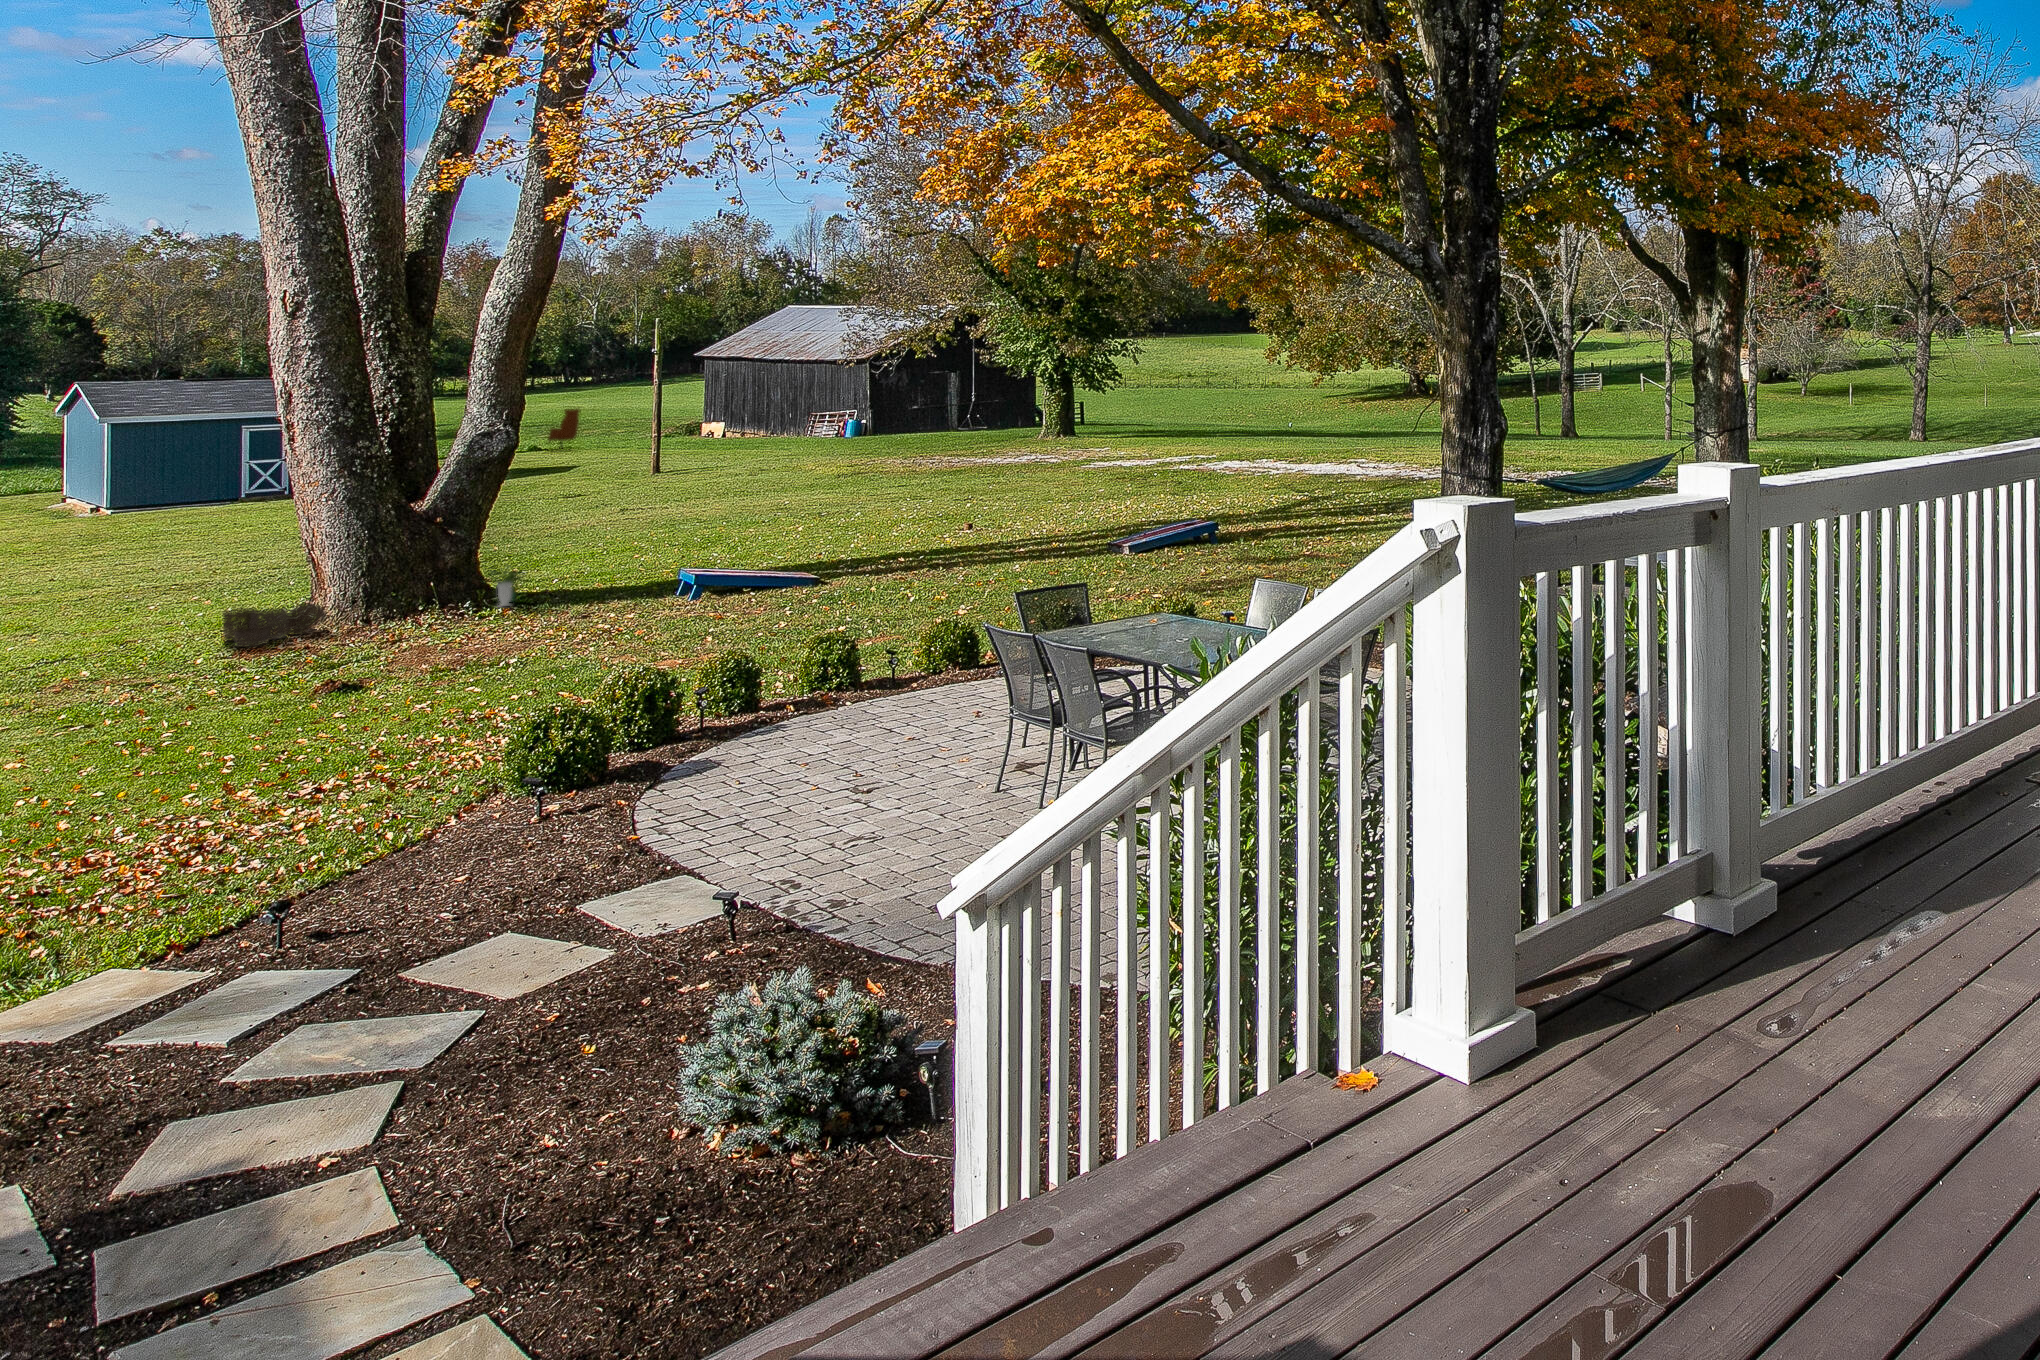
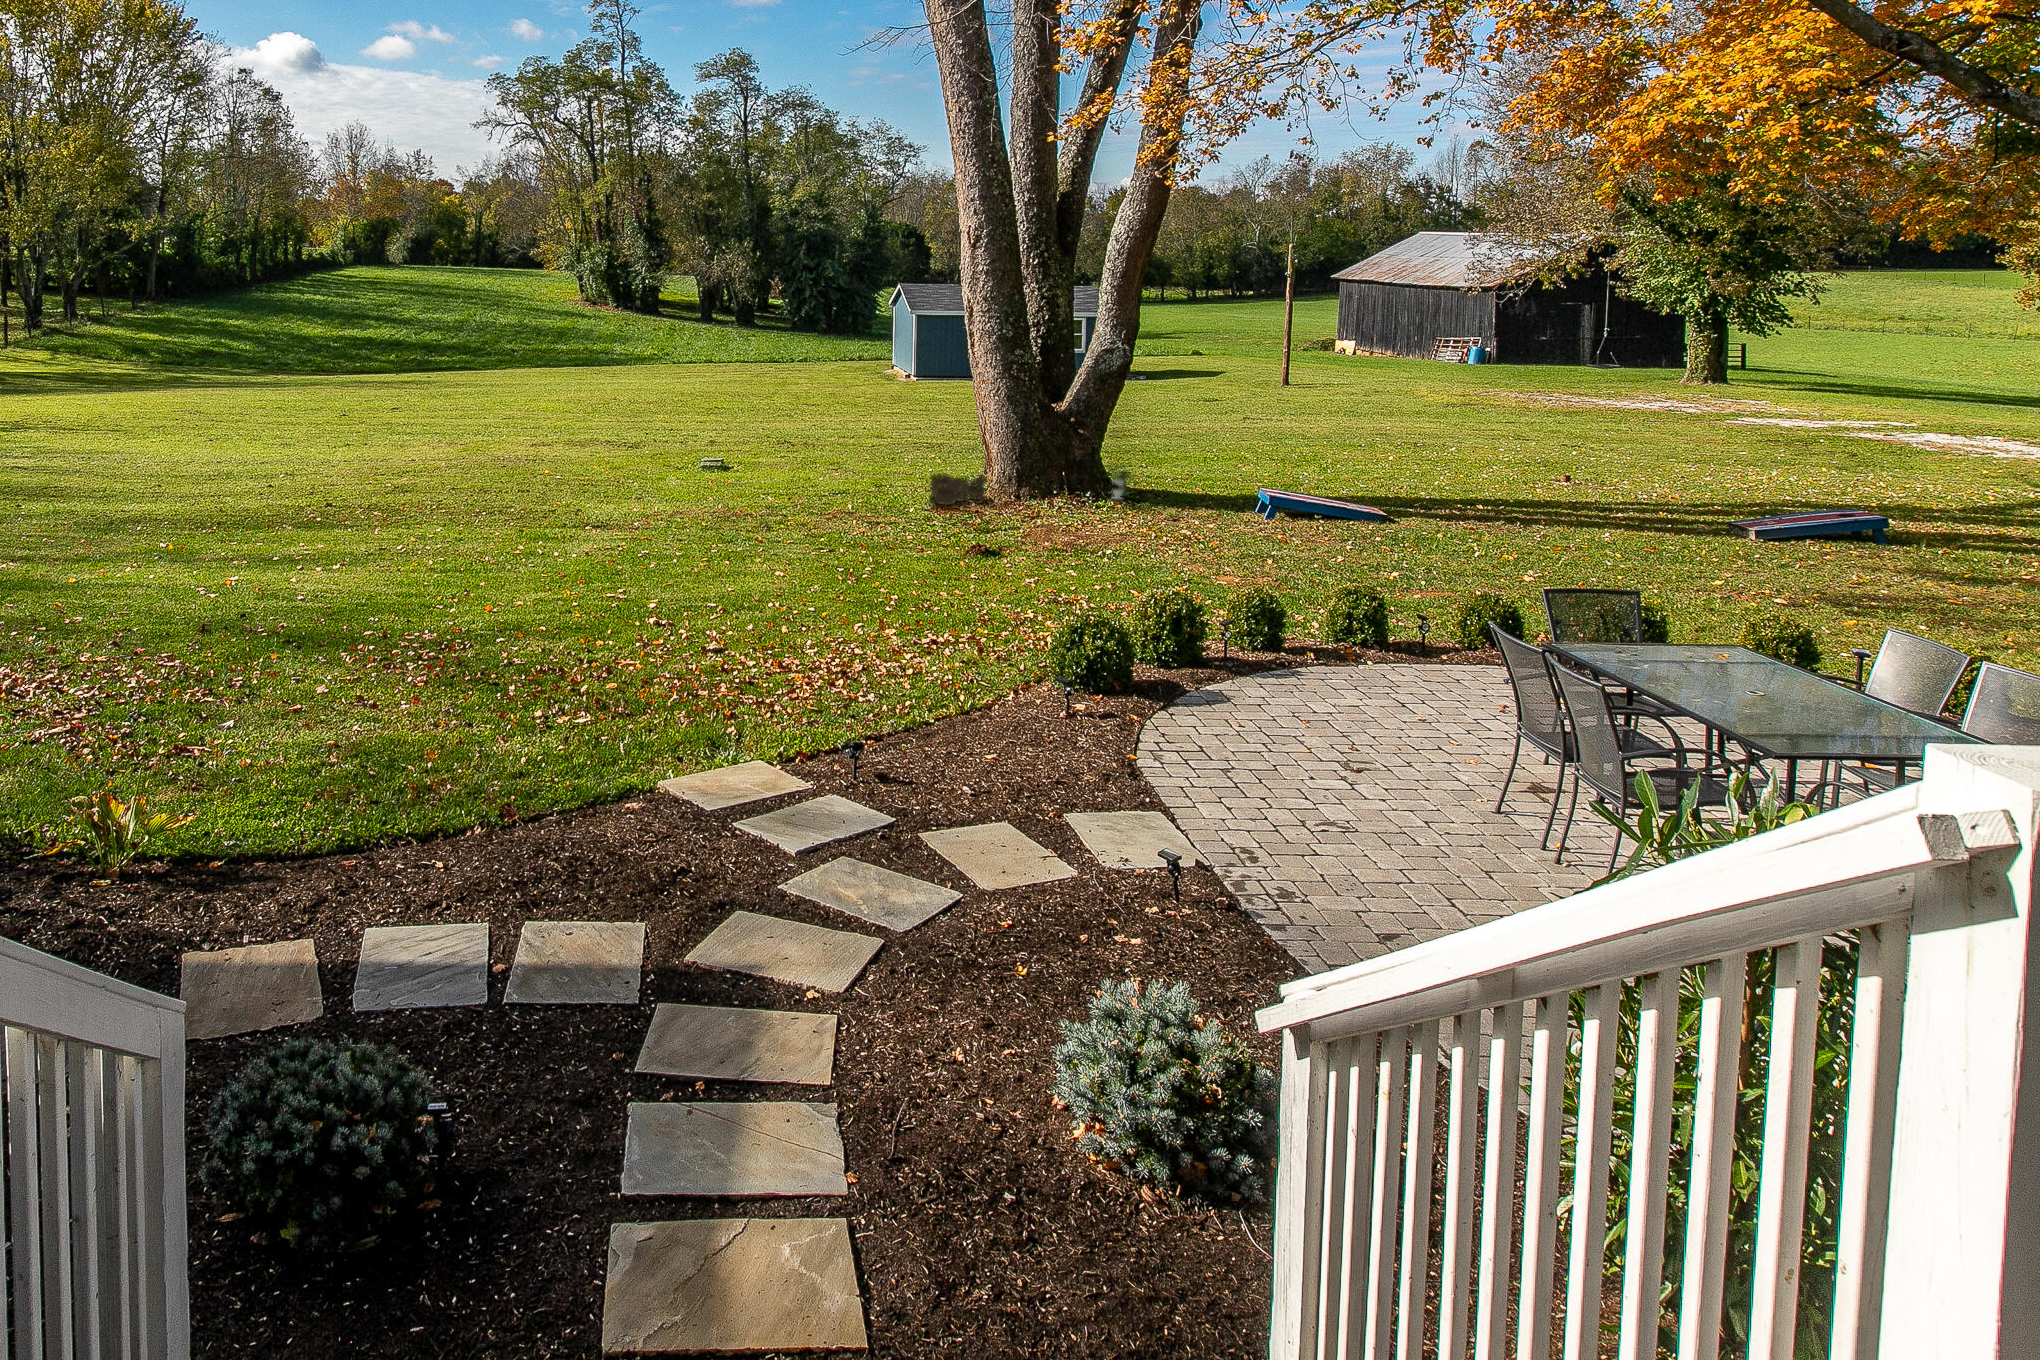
lounge chair: present [547,409,580,451] -> none [1186,321,1227,358]

